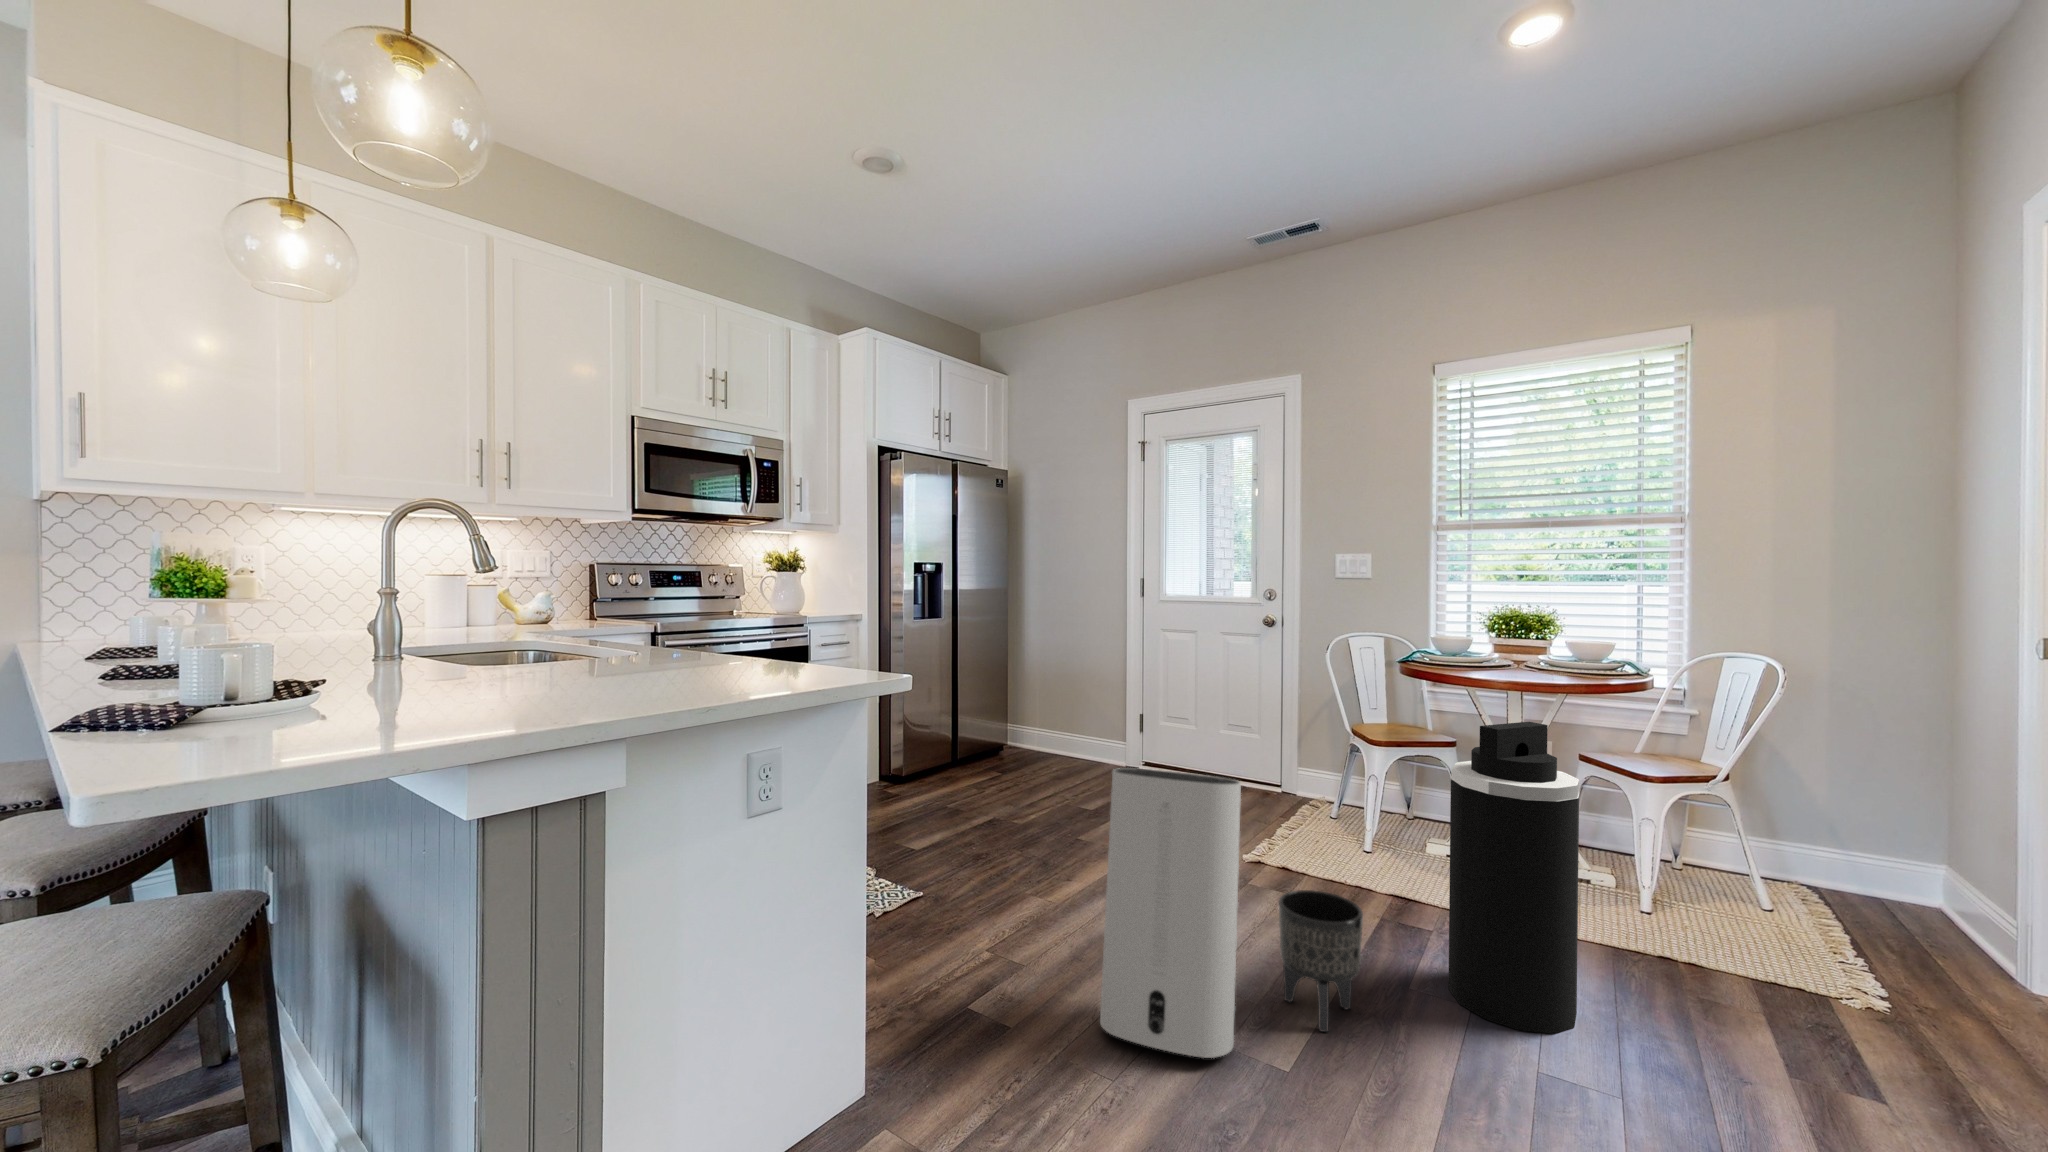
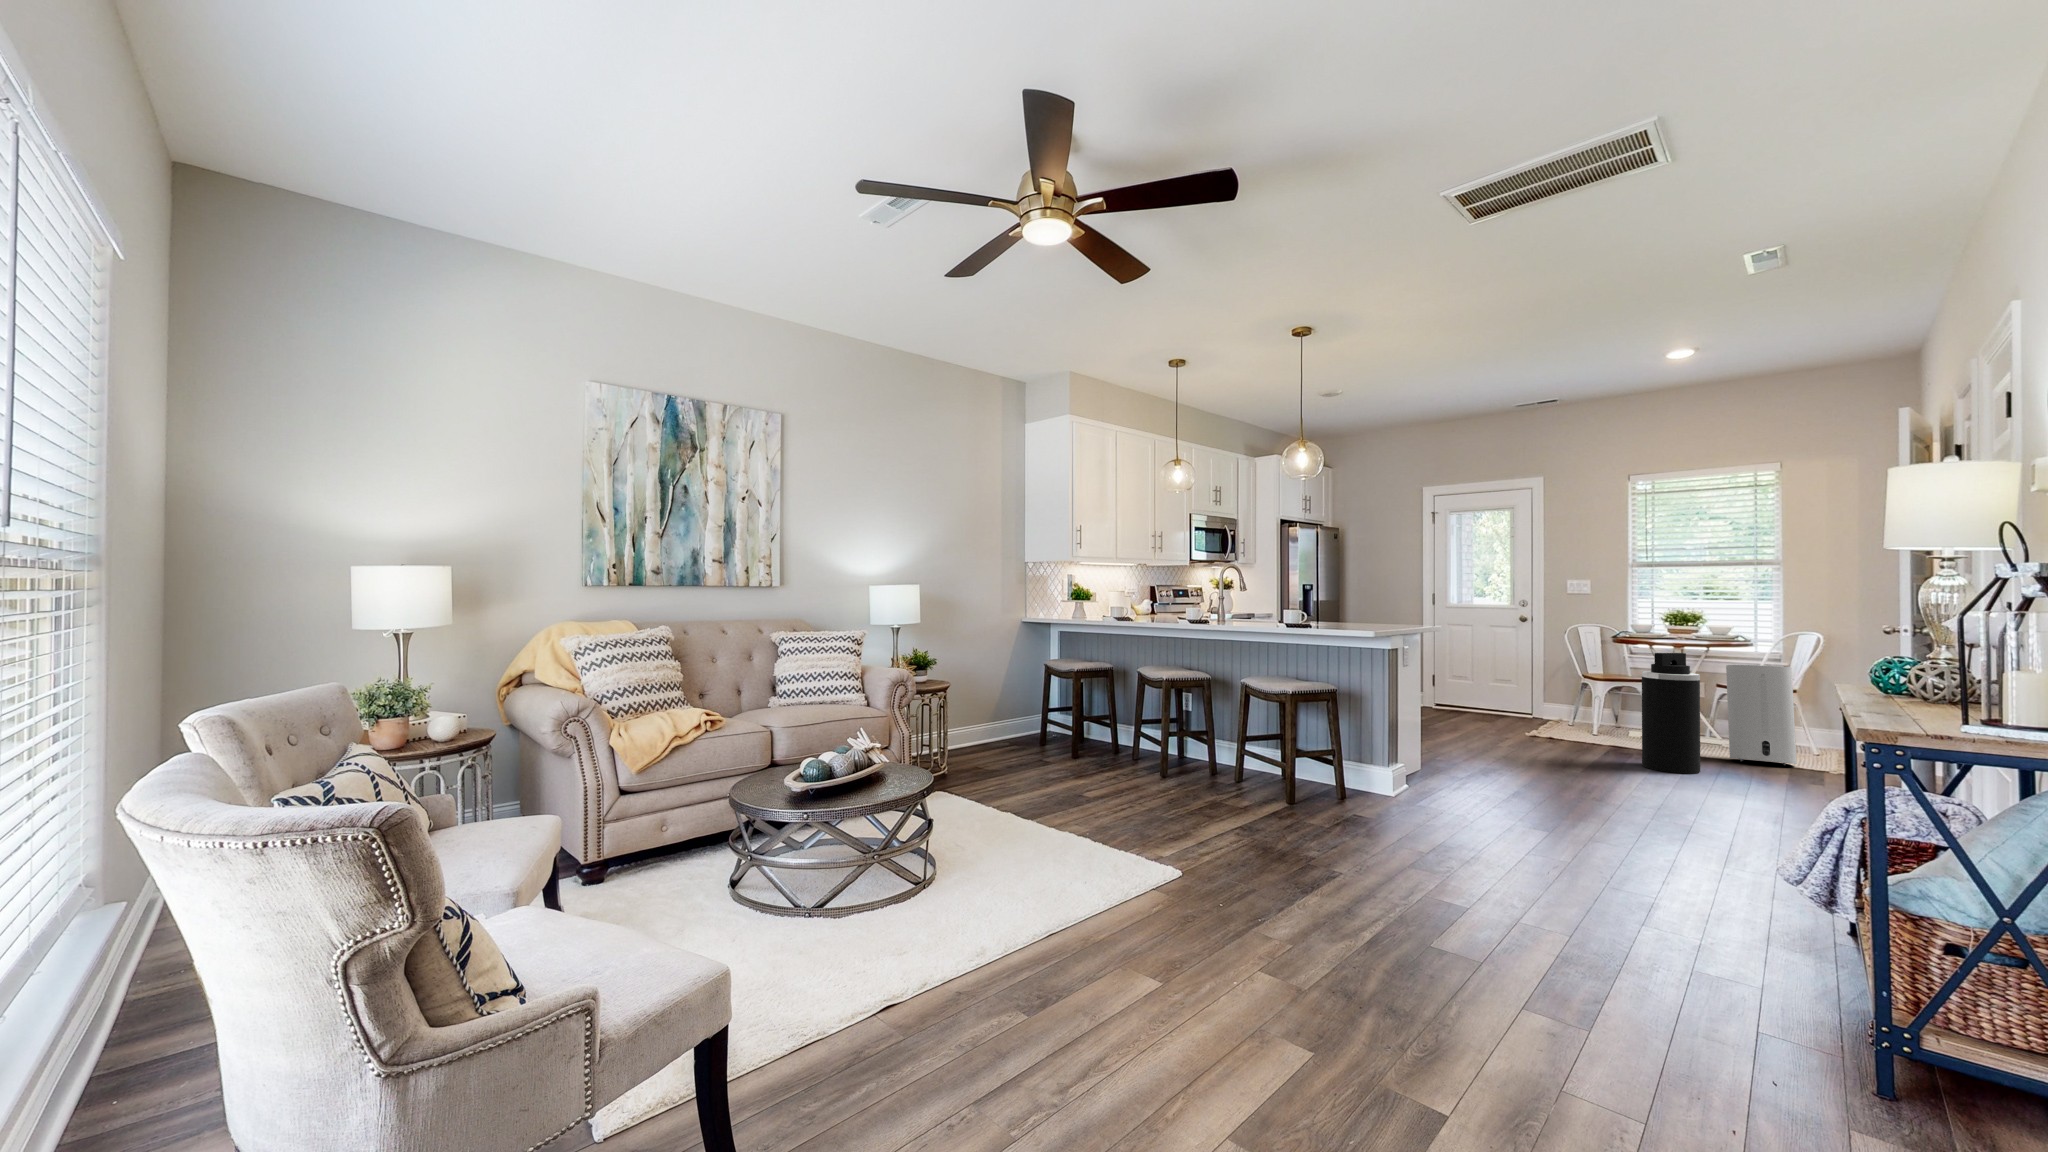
air purifier: present [1100,768,1241,1058] -> present [1726,665,1797,765]
planter: present [1279,890,1363,1032] -> none [1565,722,1604,770]

